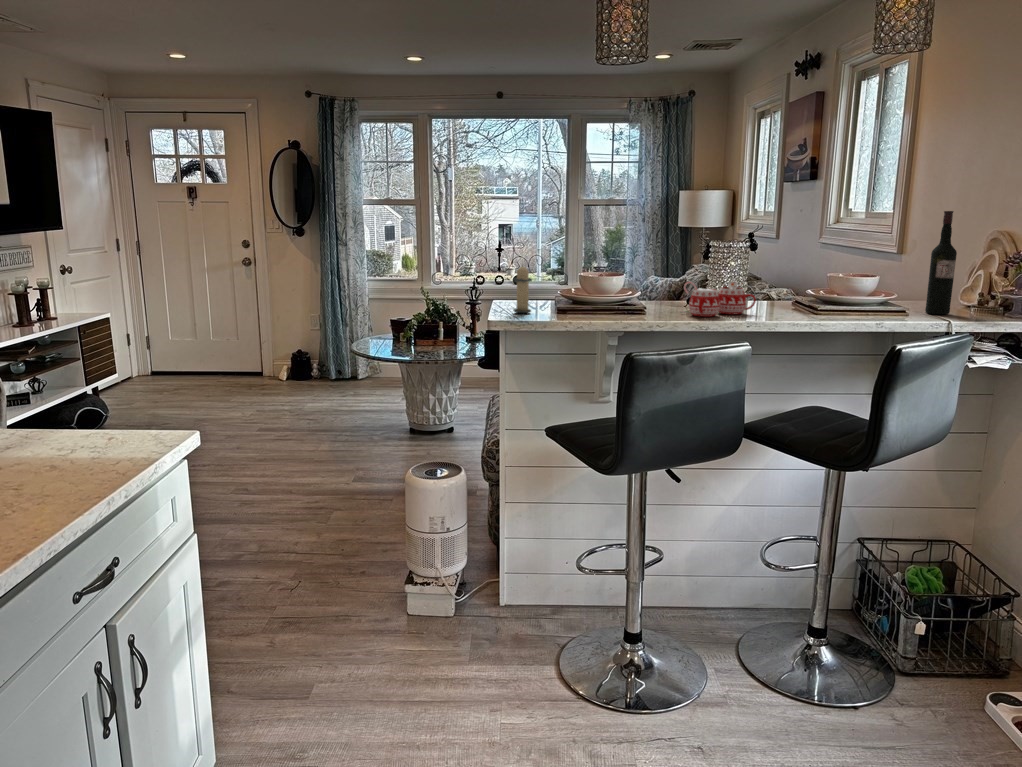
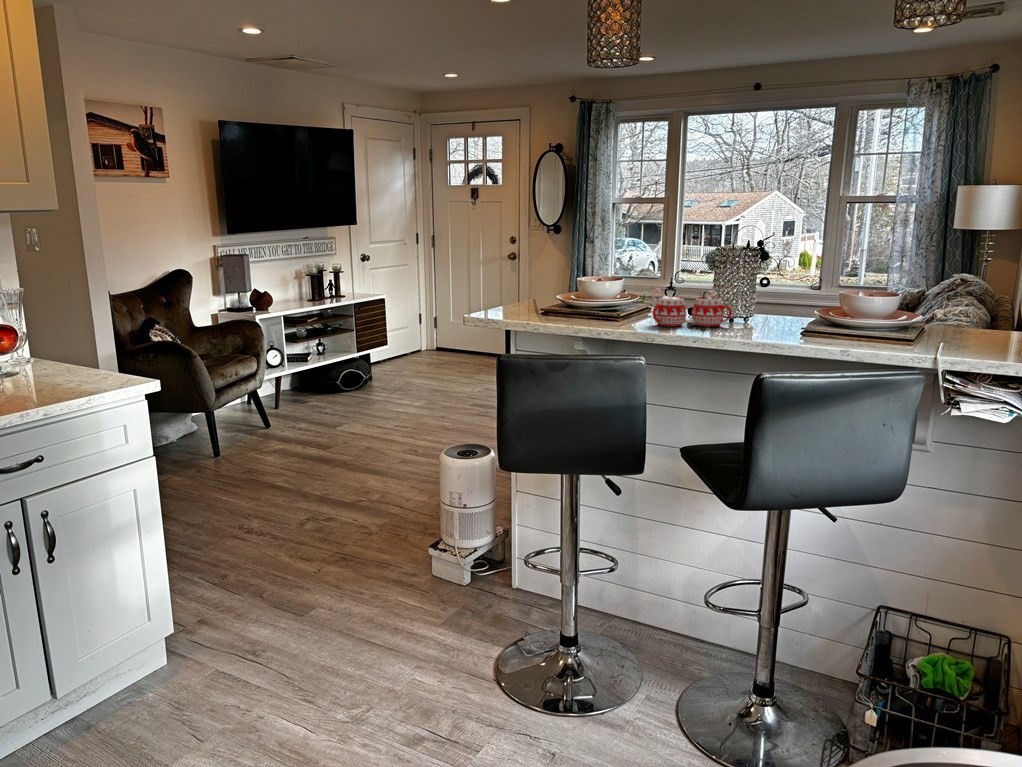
wine bottle: present [925,211,957,314] -> none [947,215,987,345]
candle: present [513,266,532,313] -> none [502,264,525,312]

